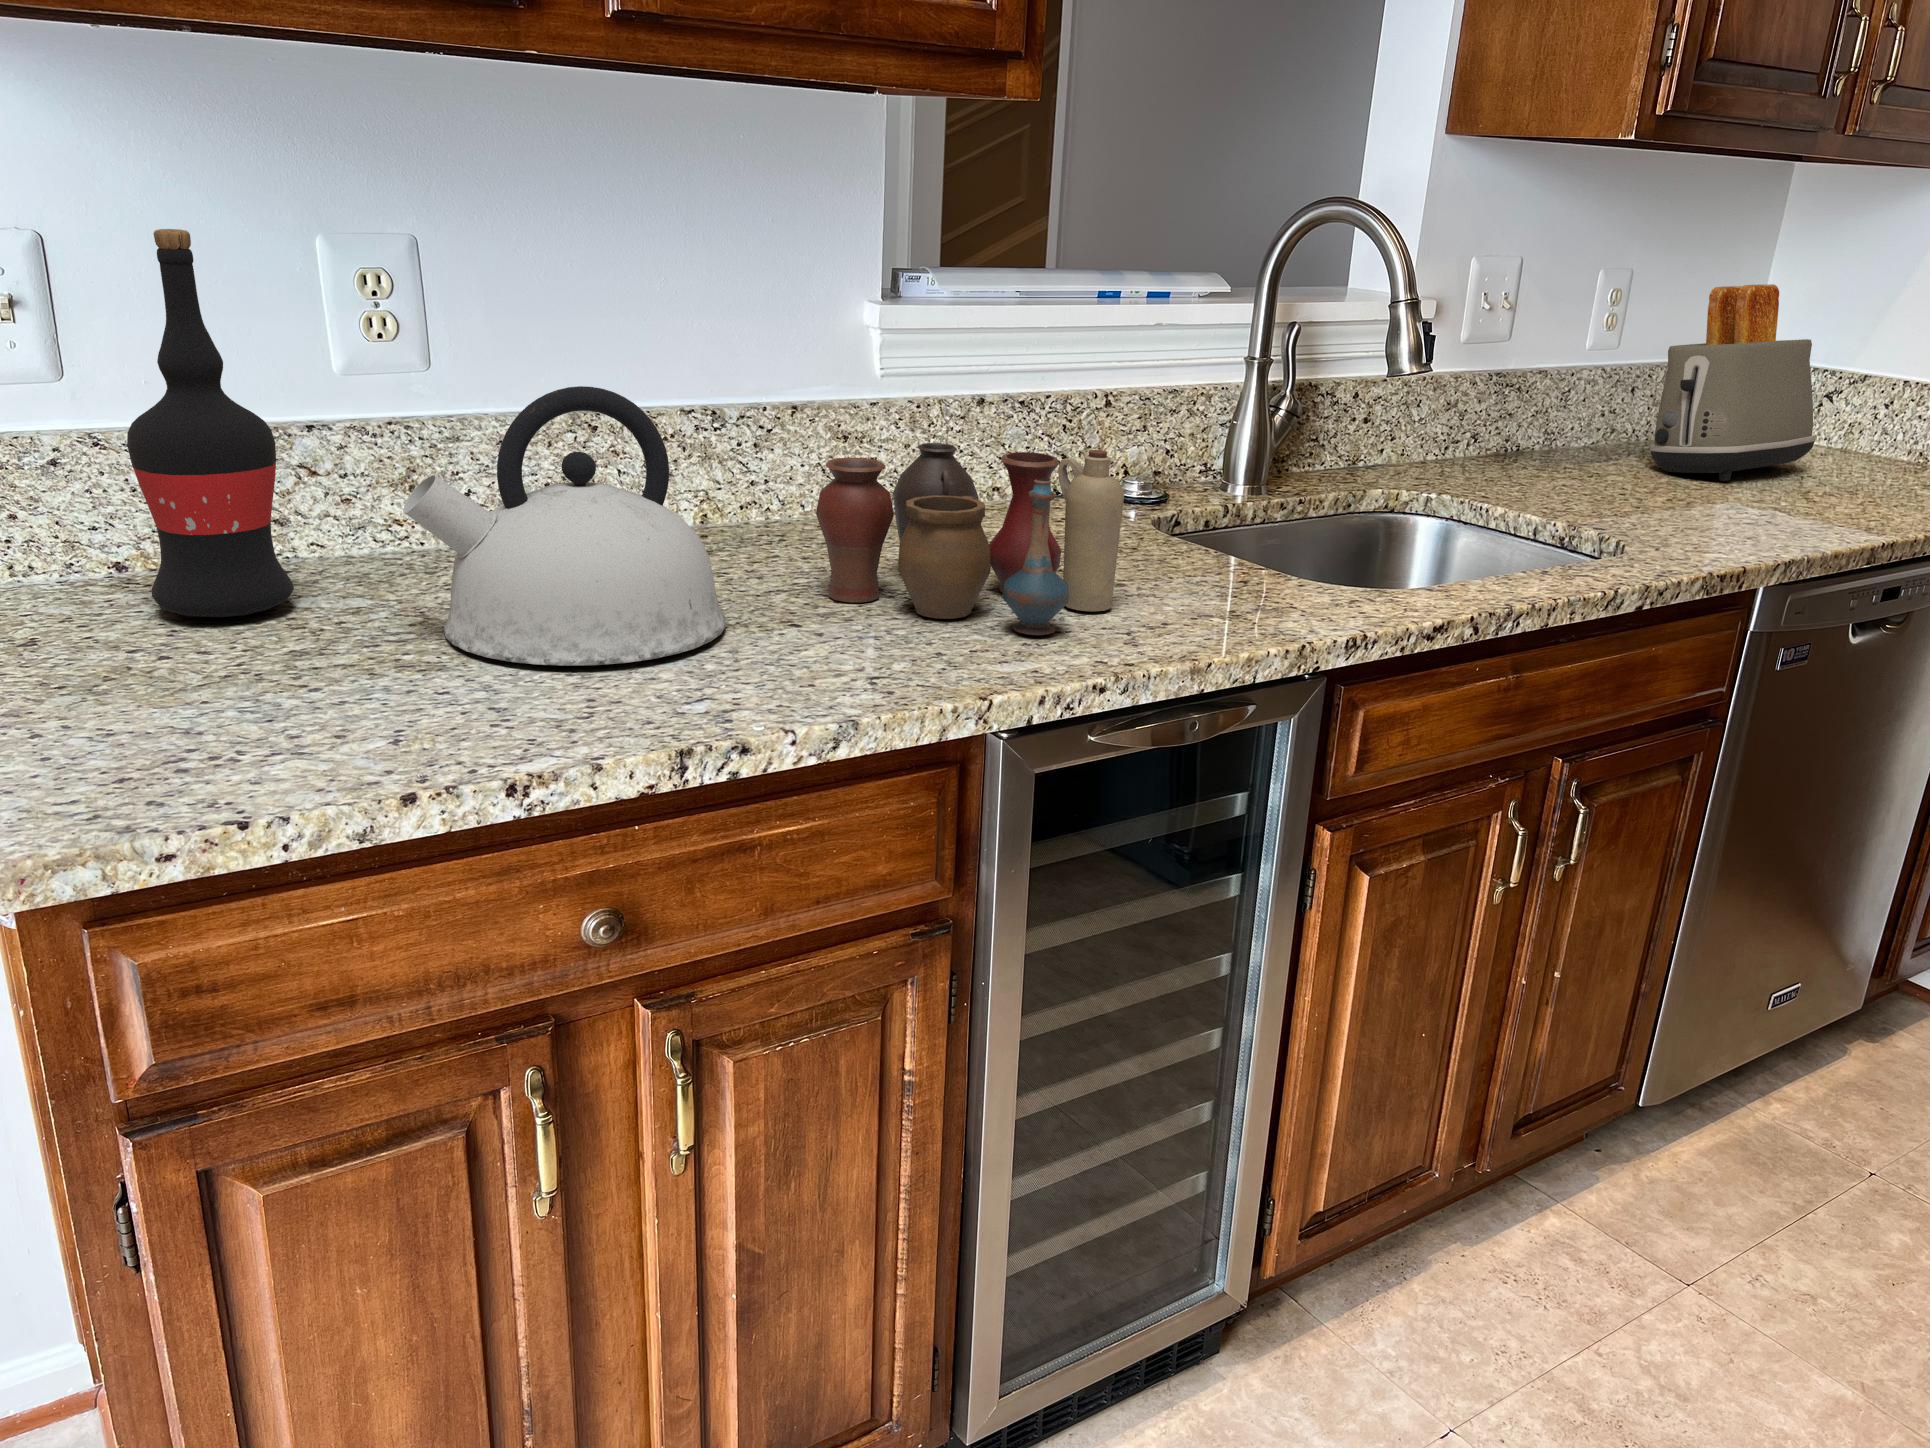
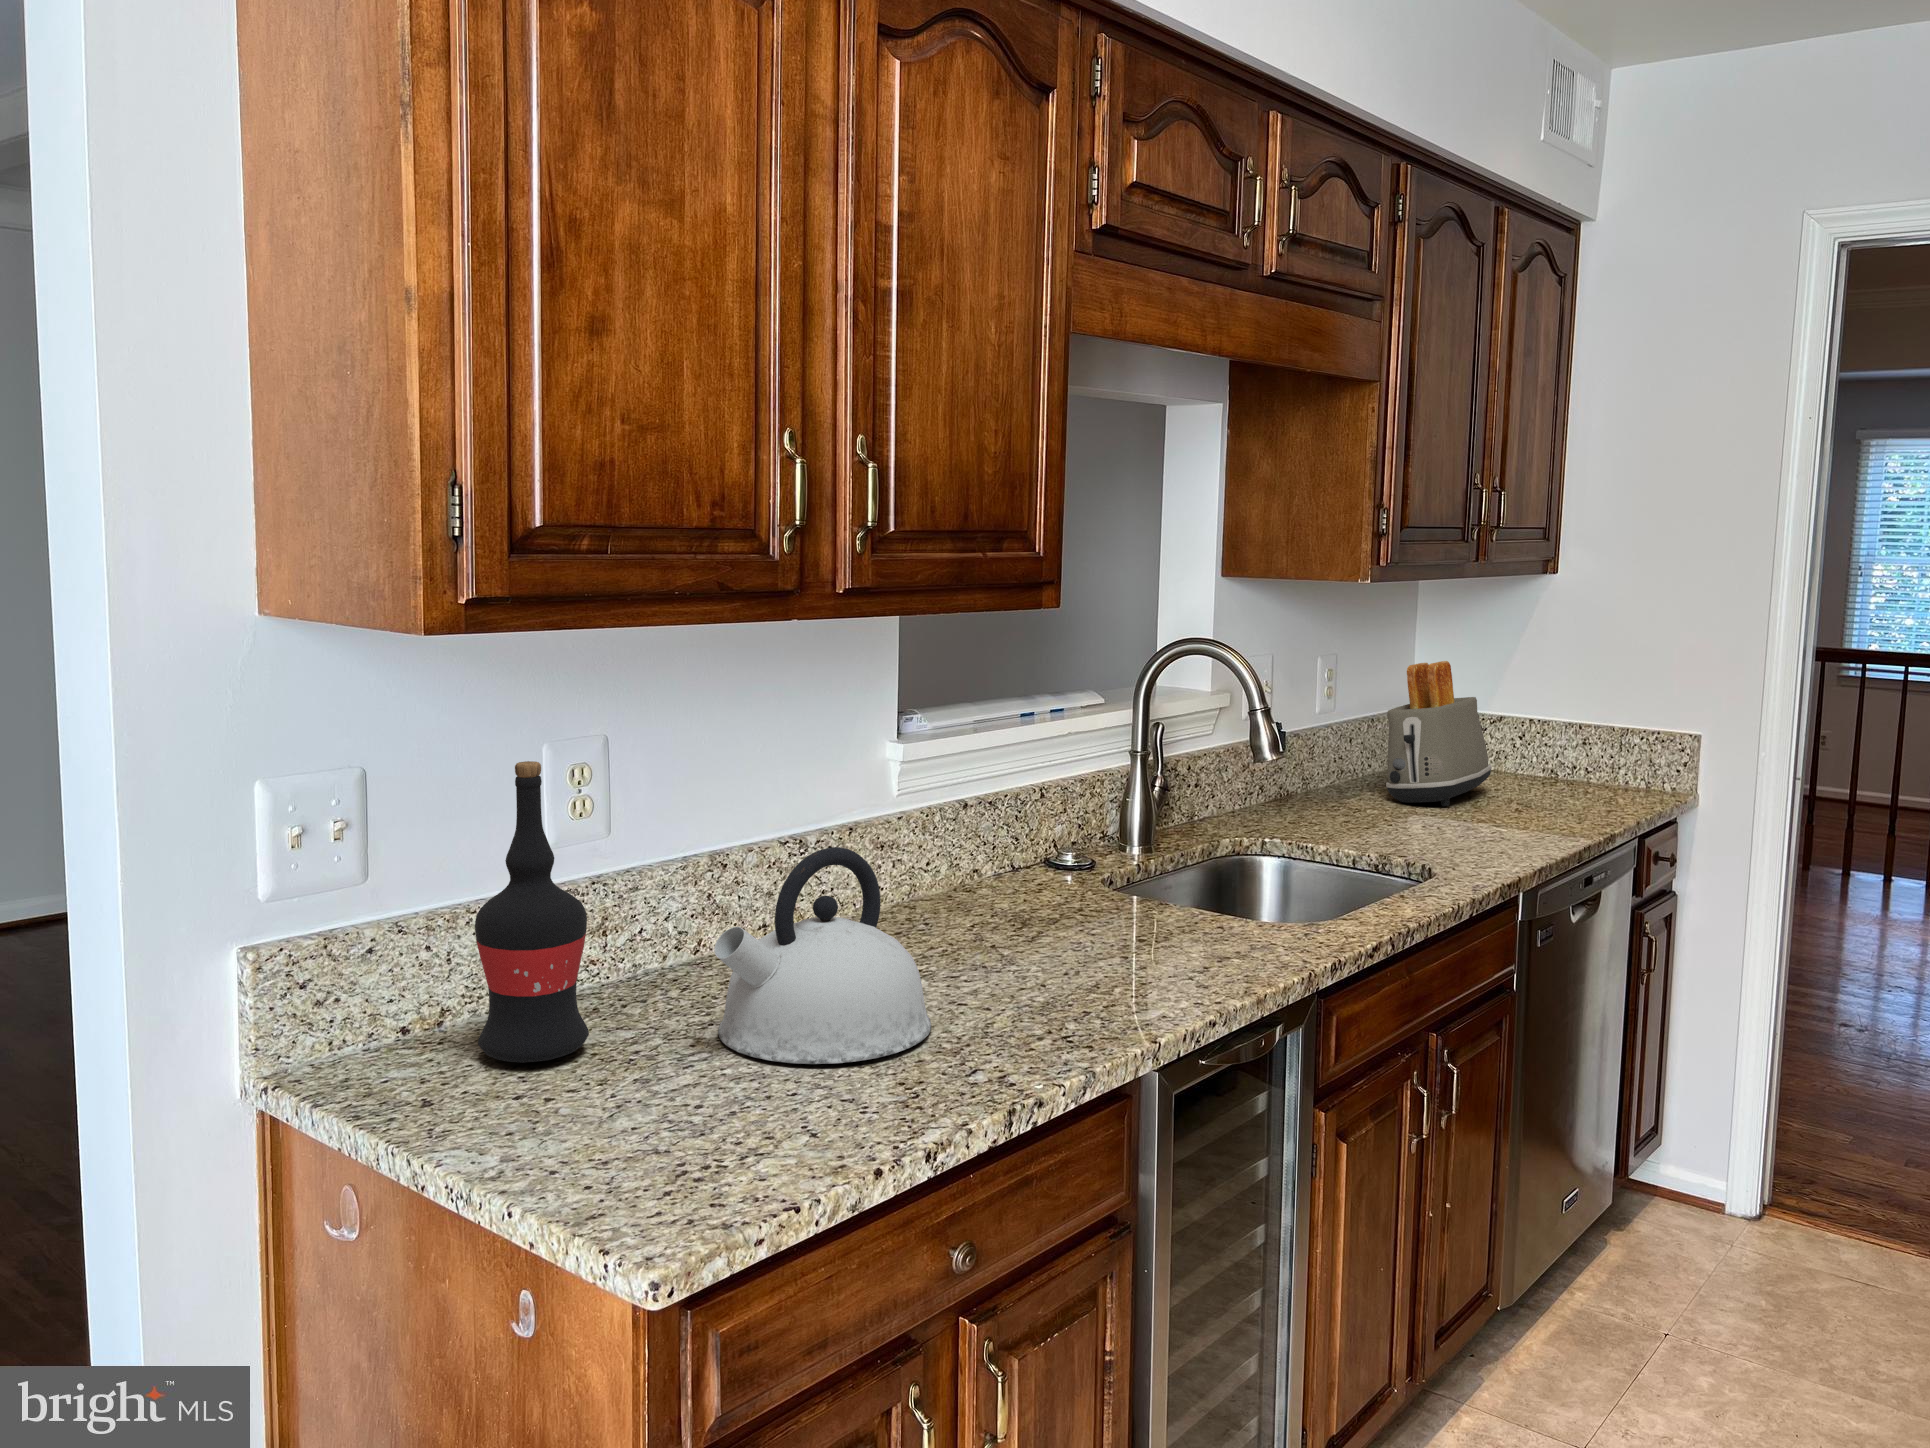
vase: present [816,443,1124,635] -> none [947,849,1168,992]

